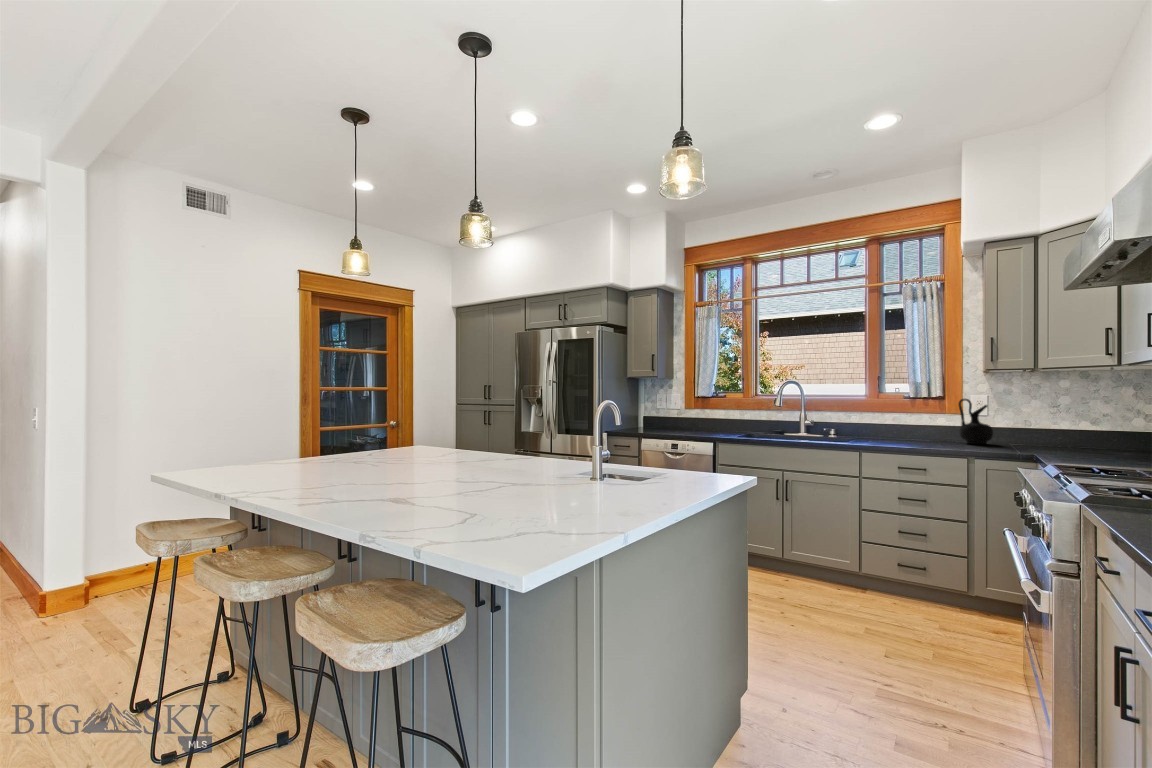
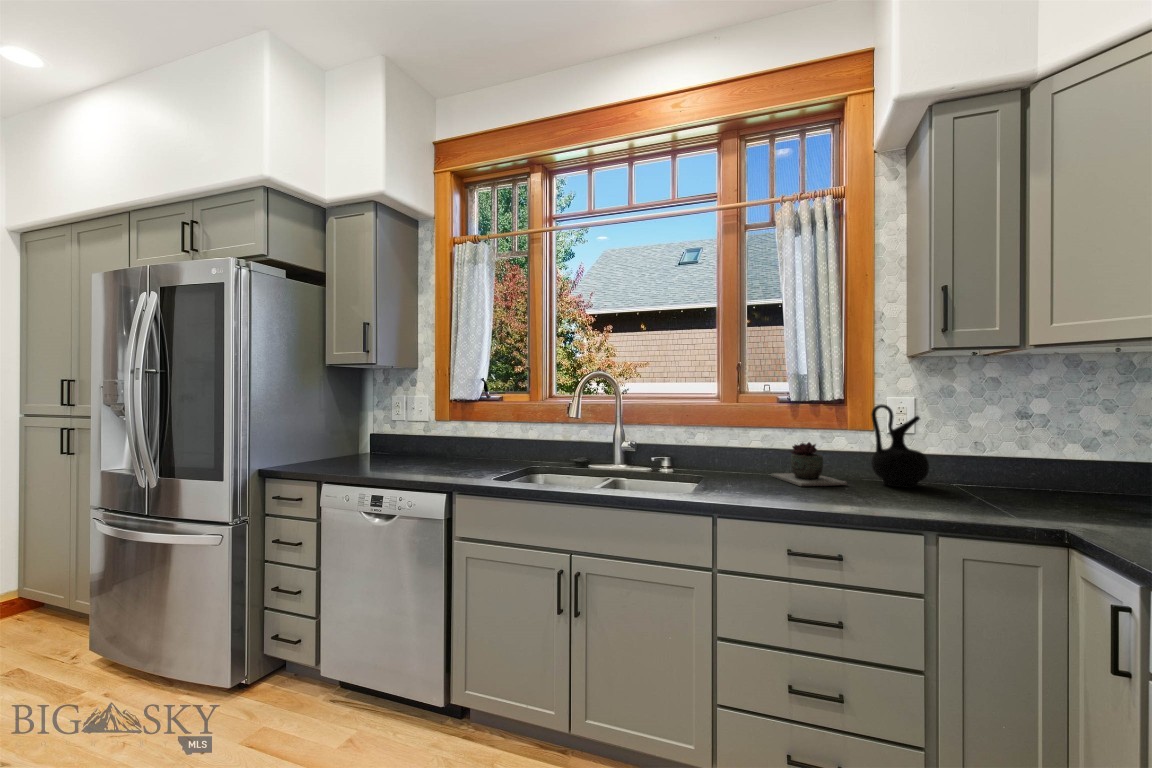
succulent plant: none [899,420,942,443] -> present [771,442,847,486]

